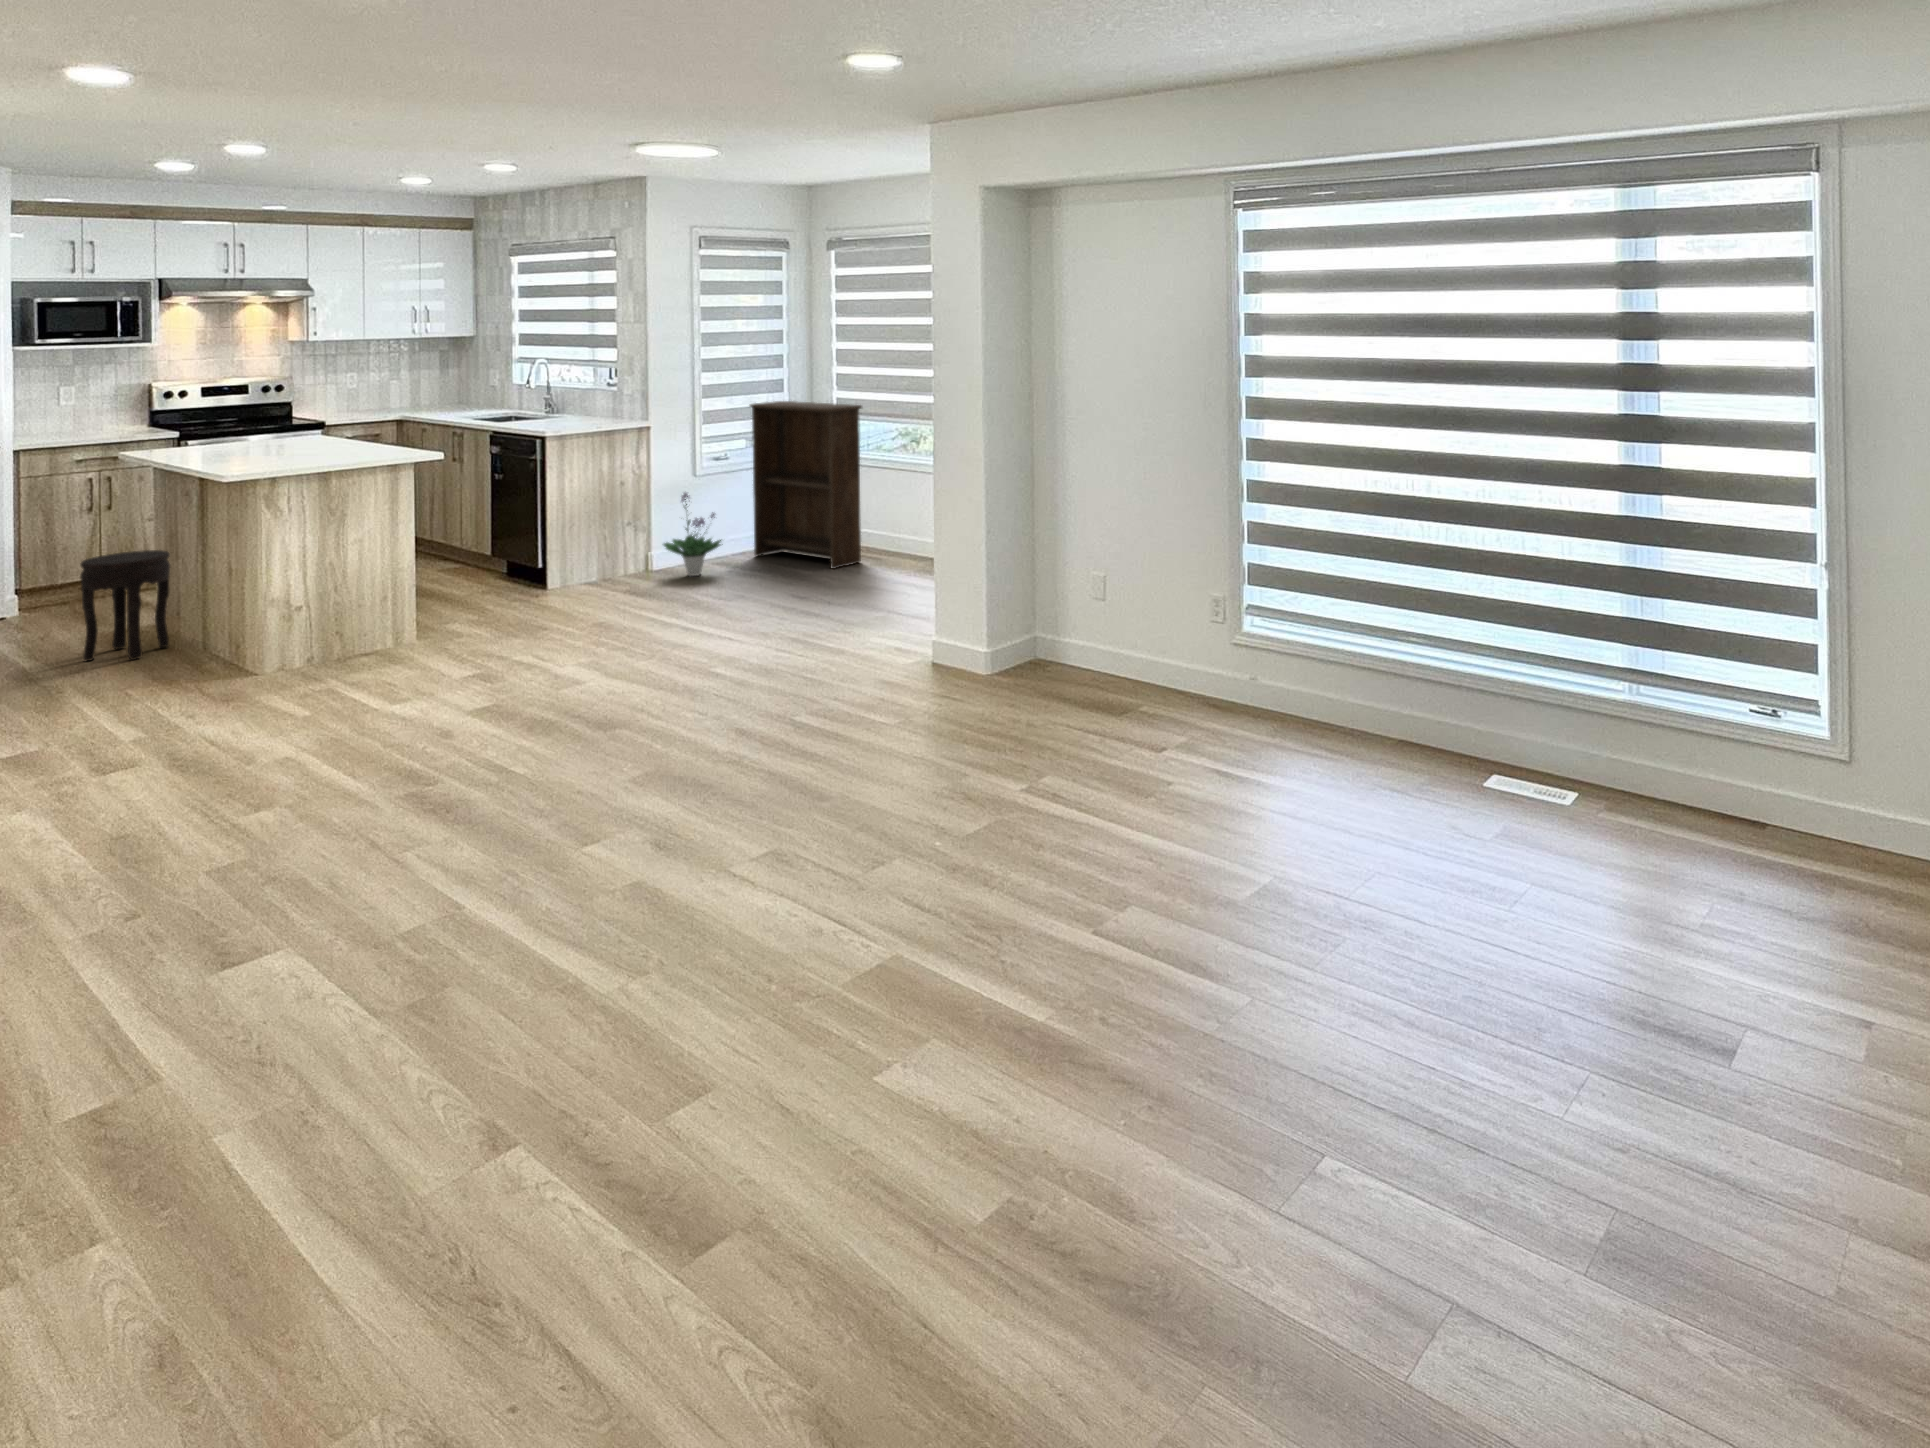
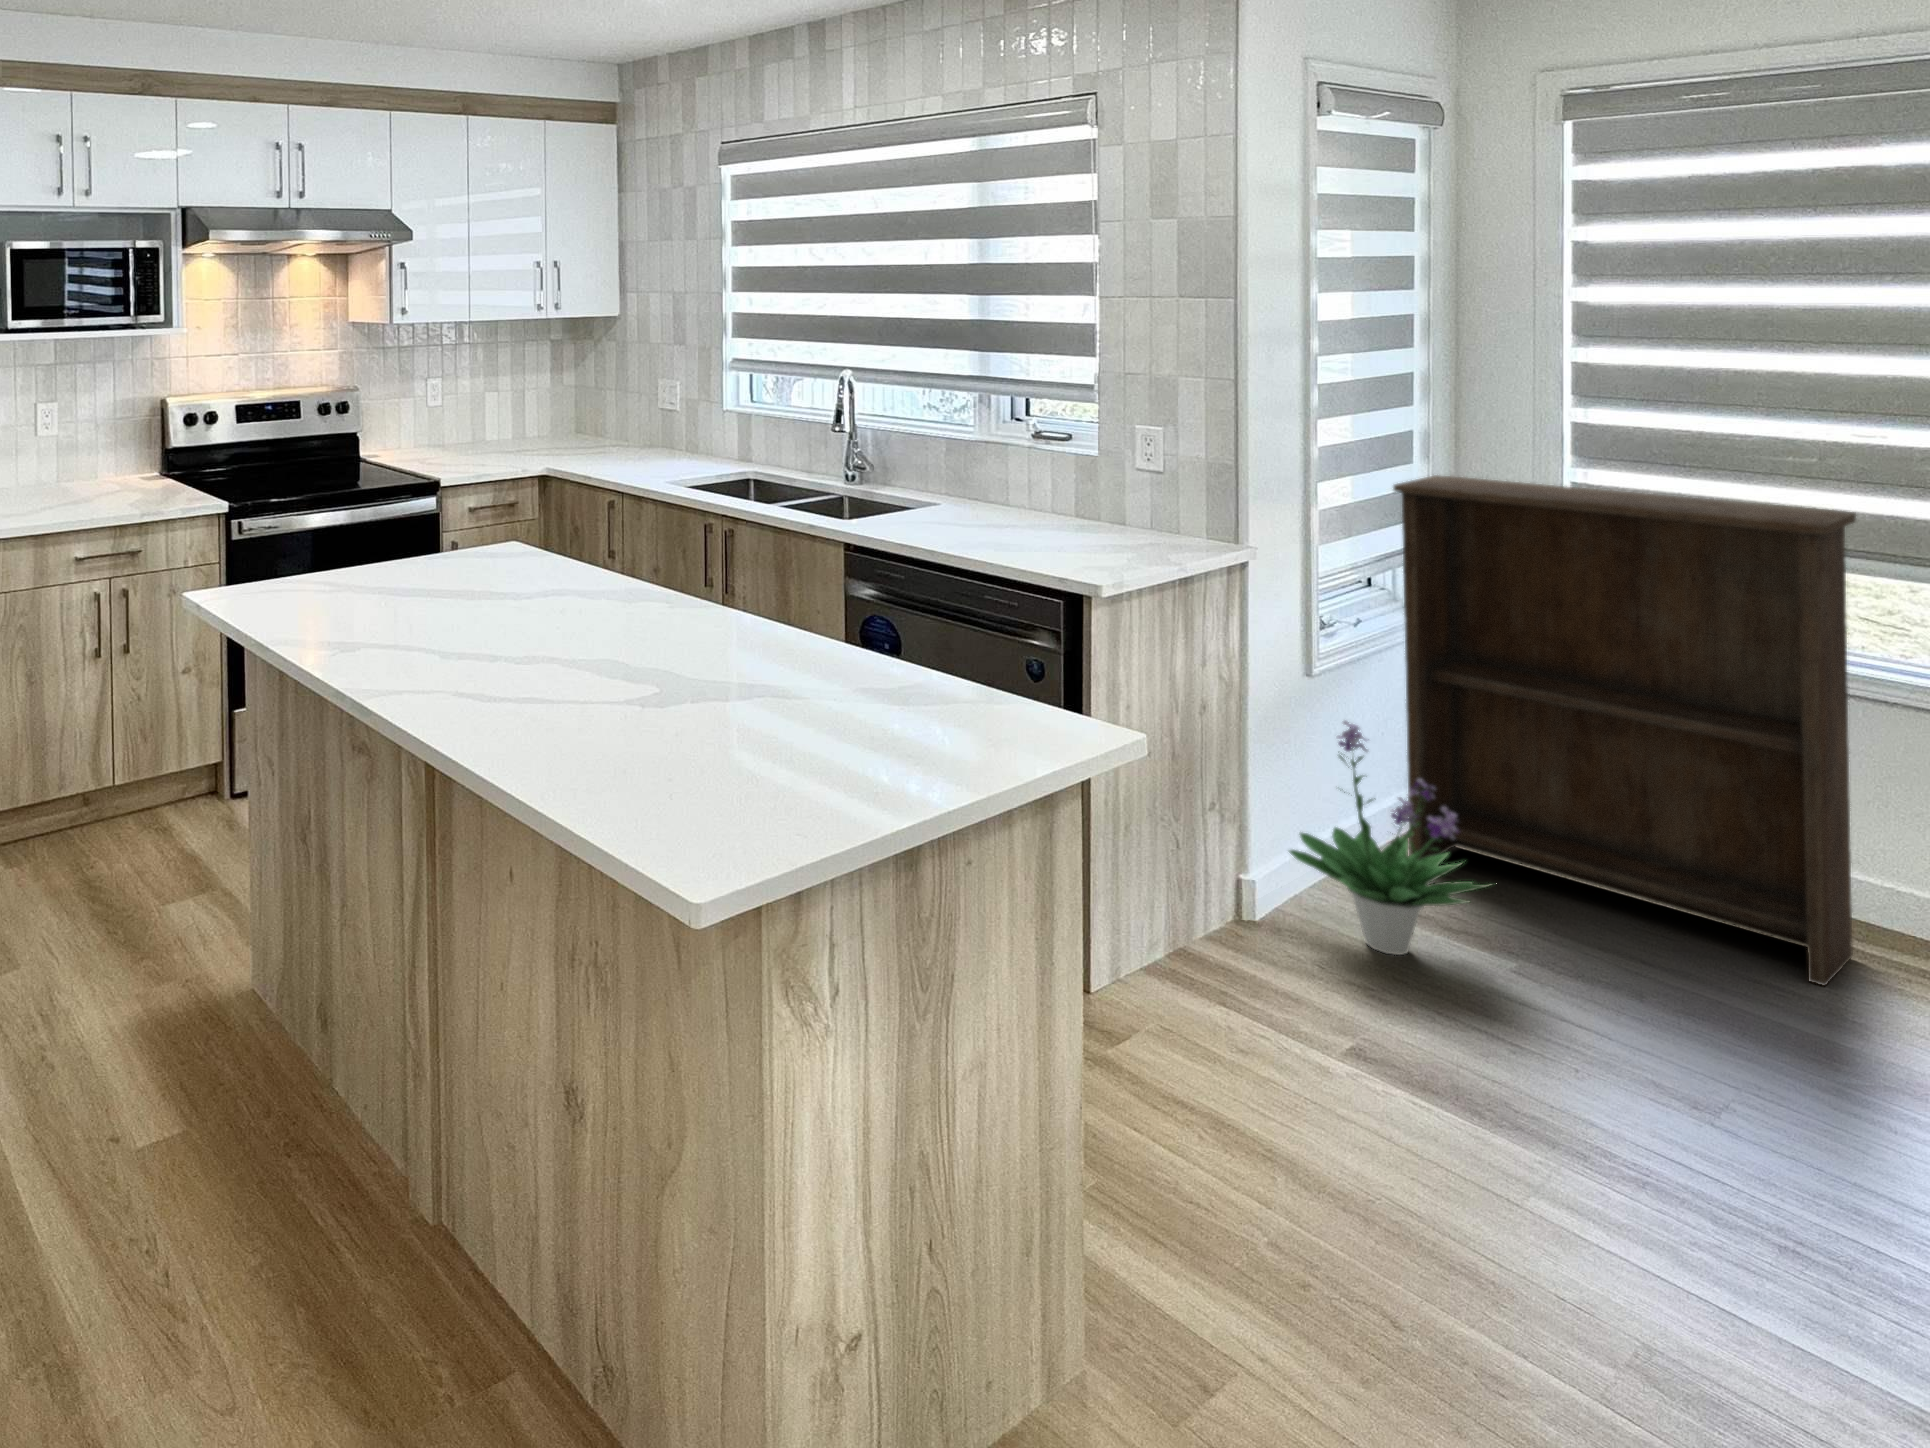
side table: present [80,550,170,661] -> none [133,866,324,1229]

